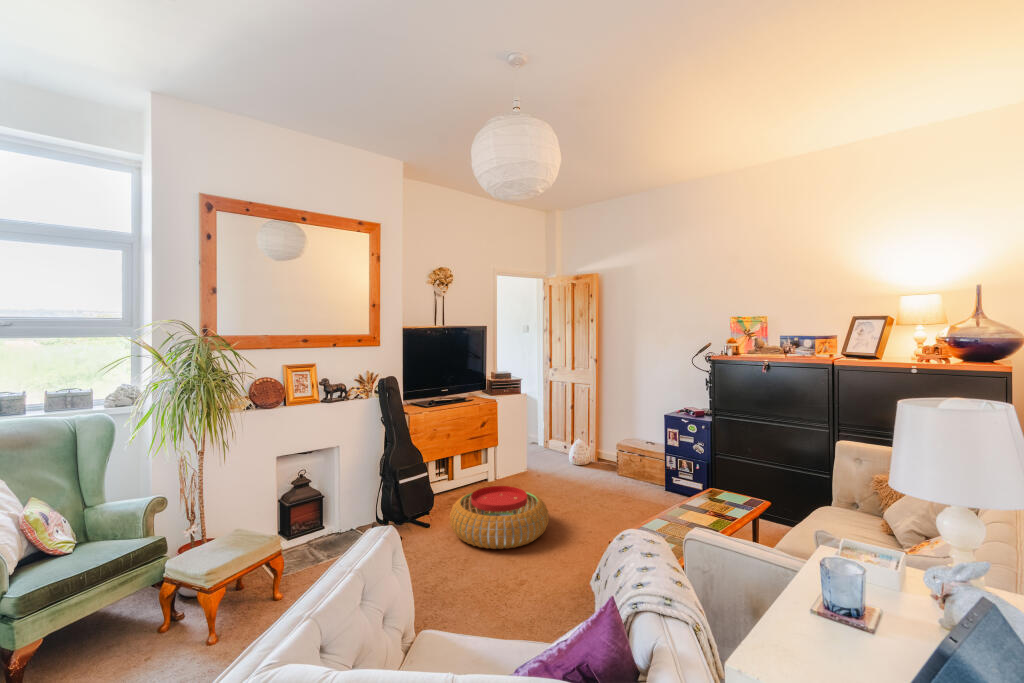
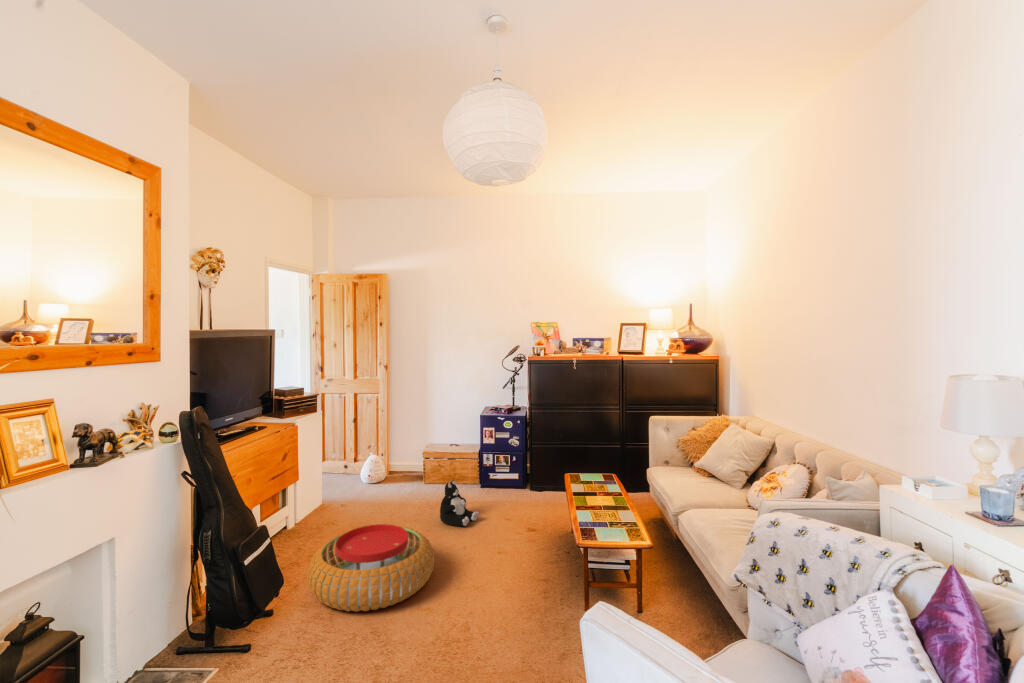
plush toy: none [593,470,628,514] -> present [440,480,479,526]

